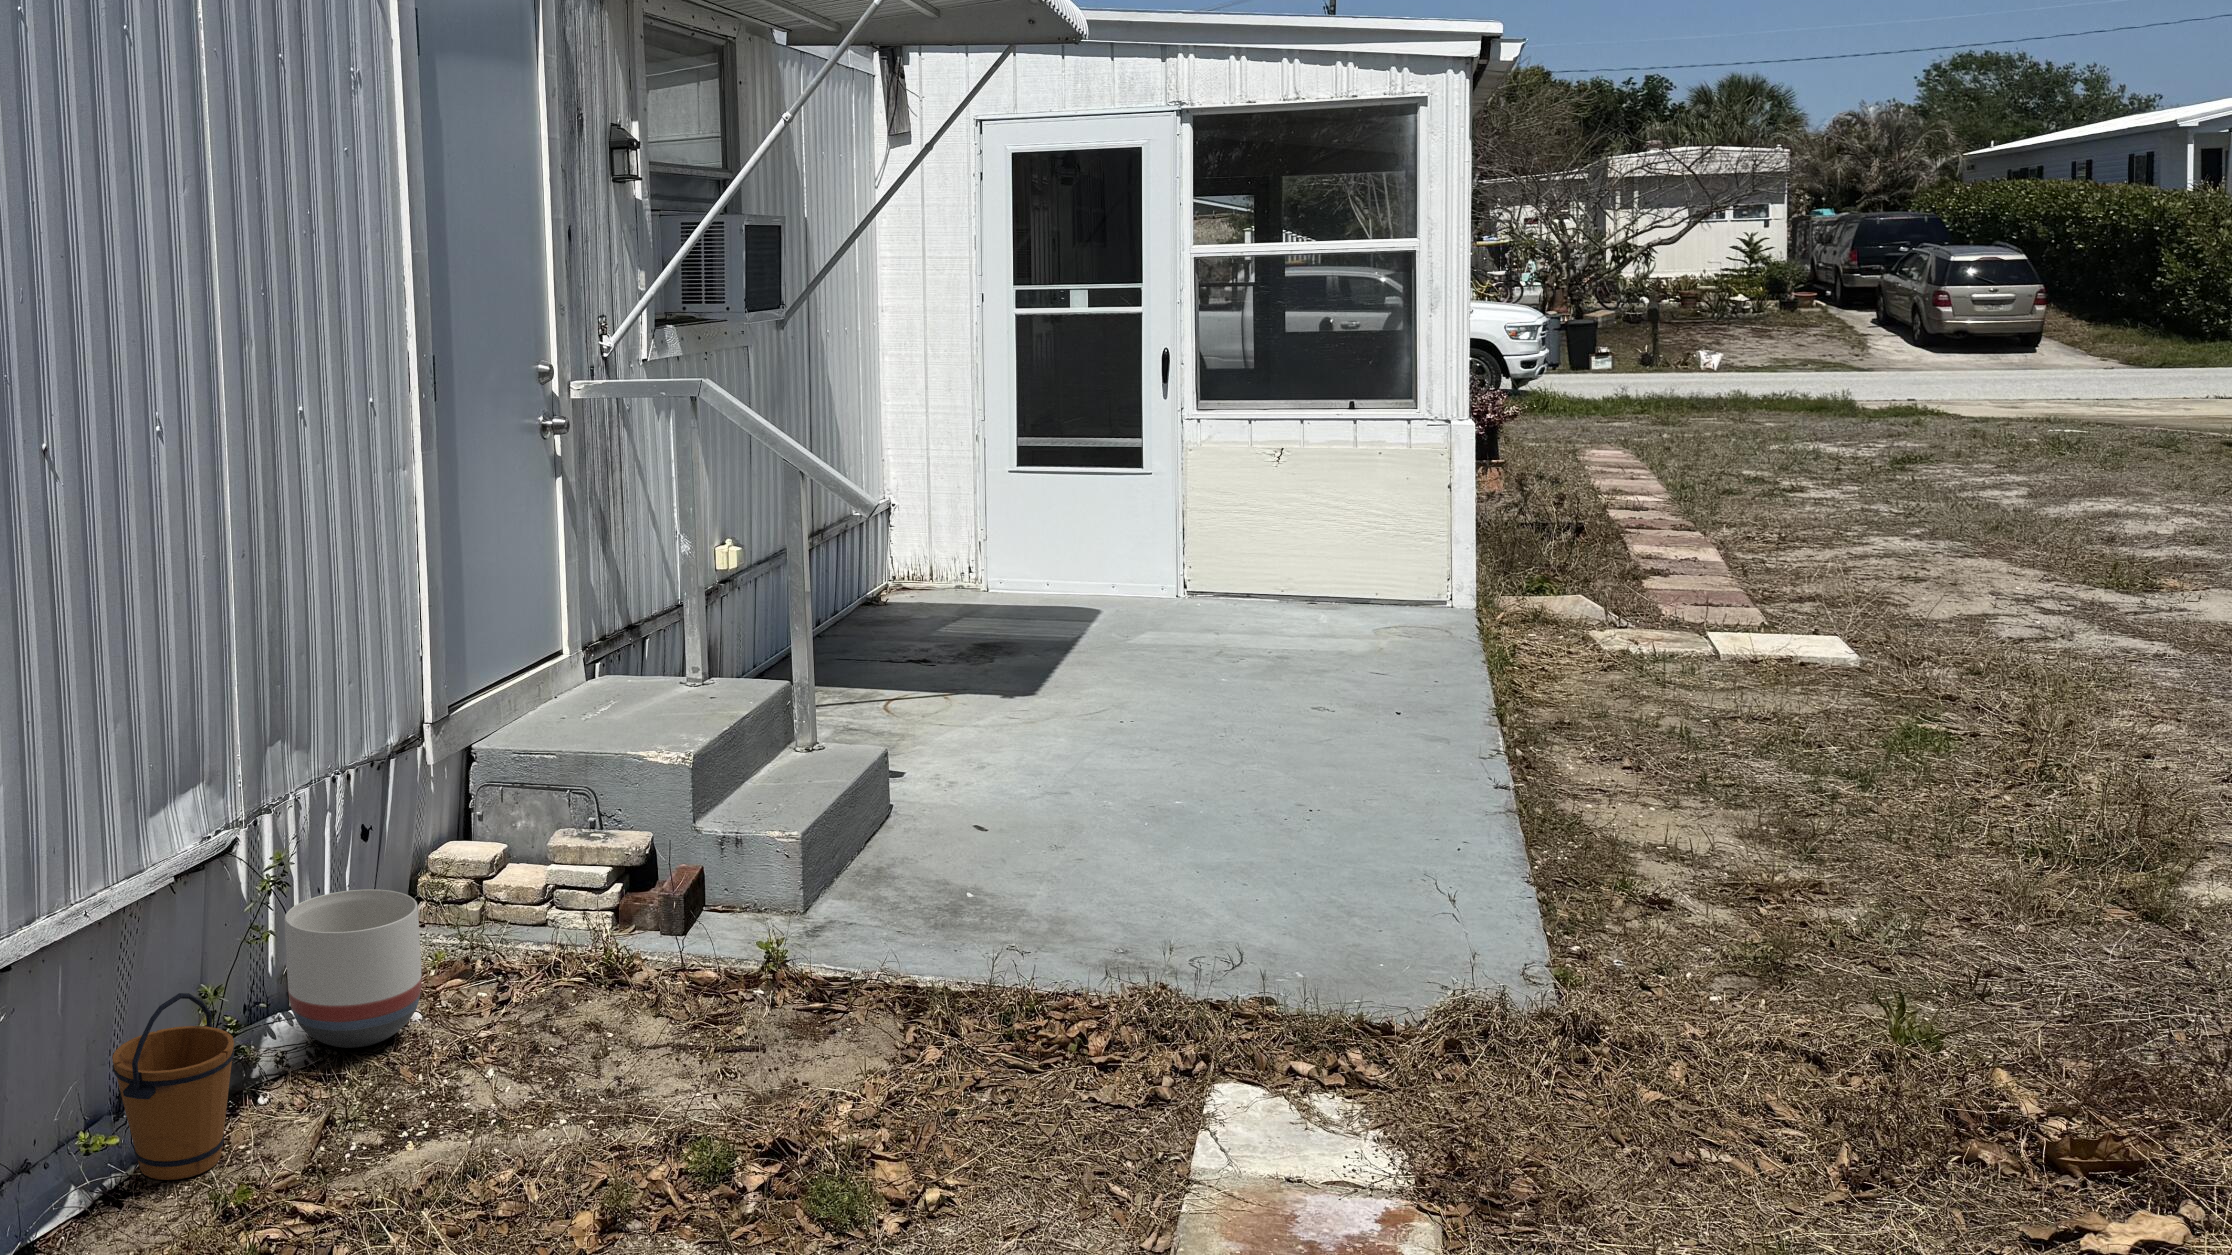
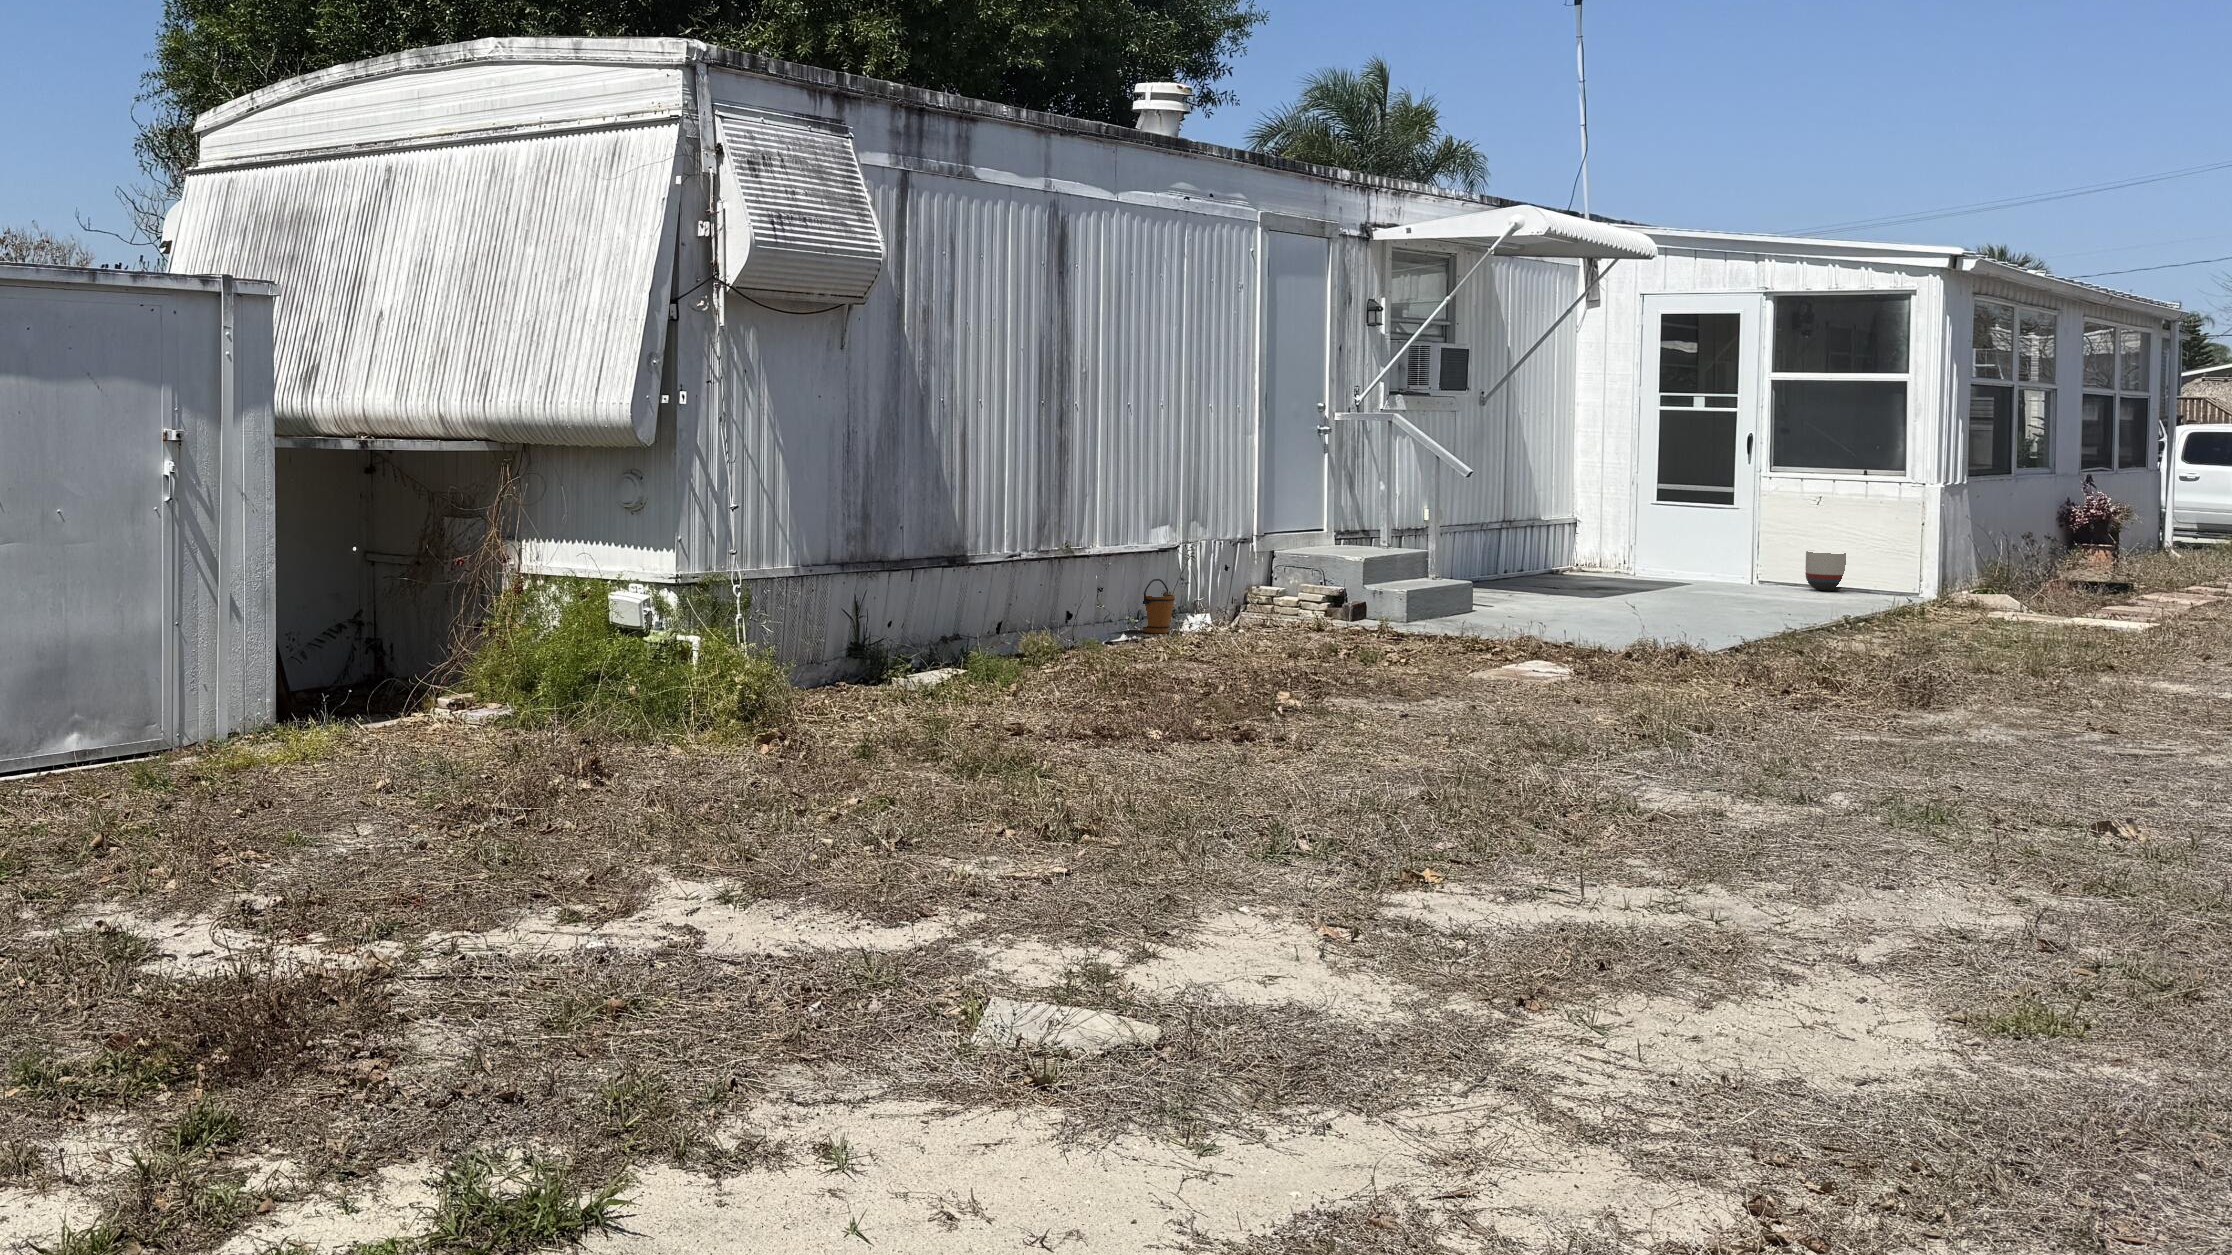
planter: present [285,889,422,1048] -> present [1805,551,1846,591]

